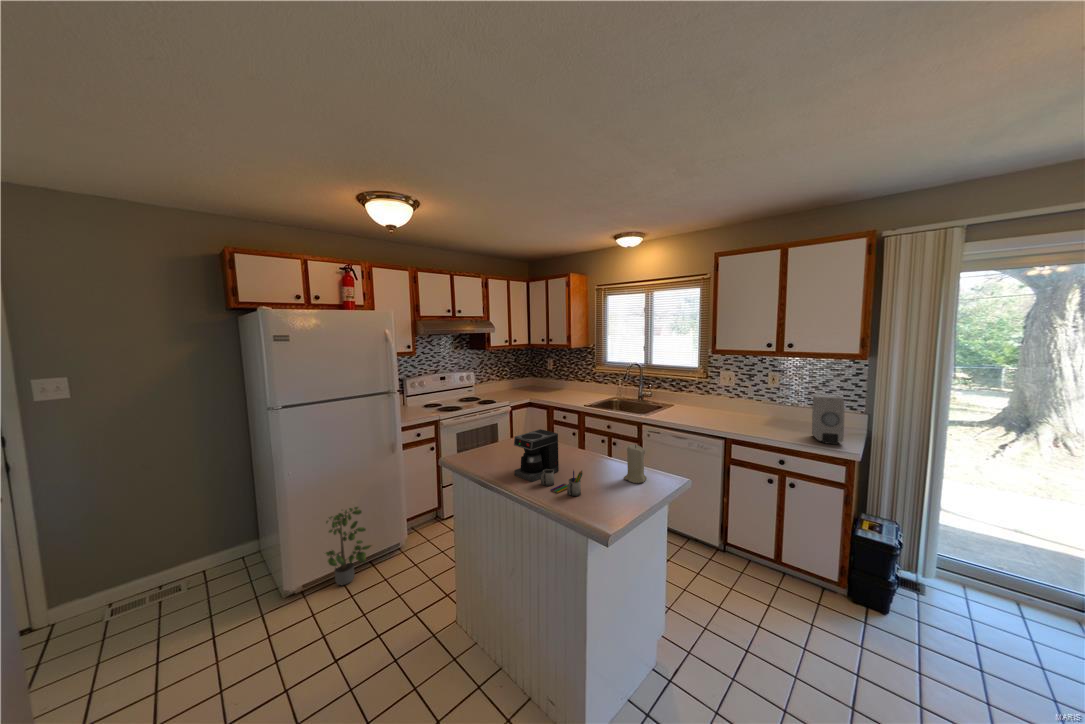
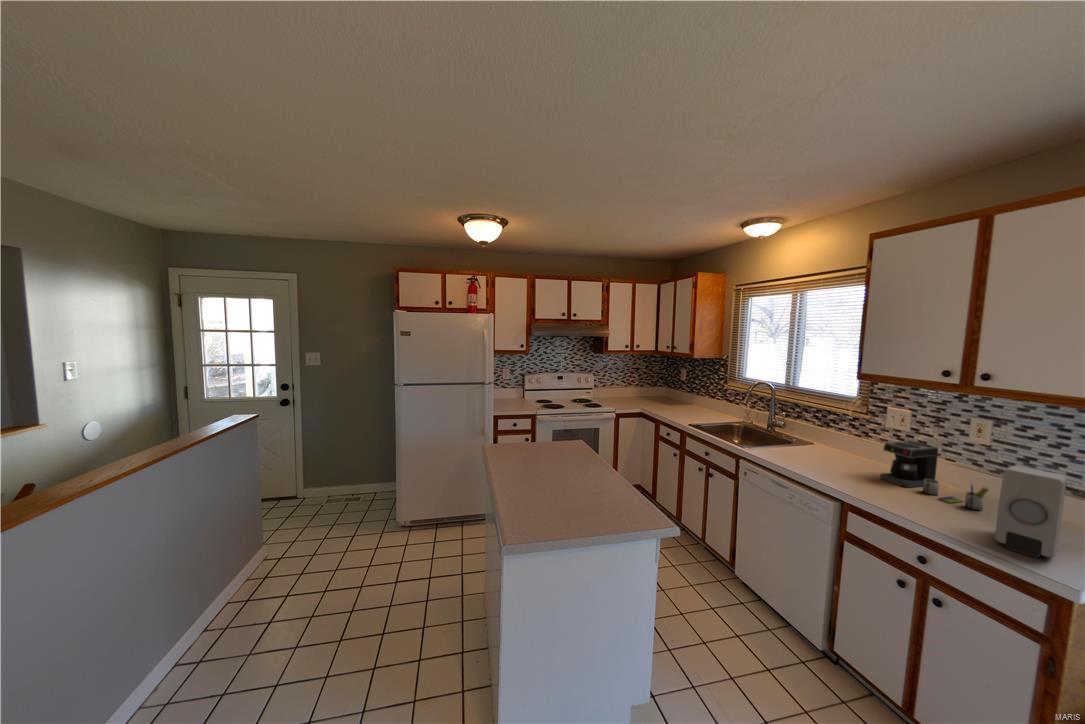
coffee maker: present [514,429,582,496] -> present [881,441,988,510]
candle: present [624,445,647,483] -> none [606,472,631,518]
potted plant: present [325,507,371,585] -> none [421,475,459,538]

